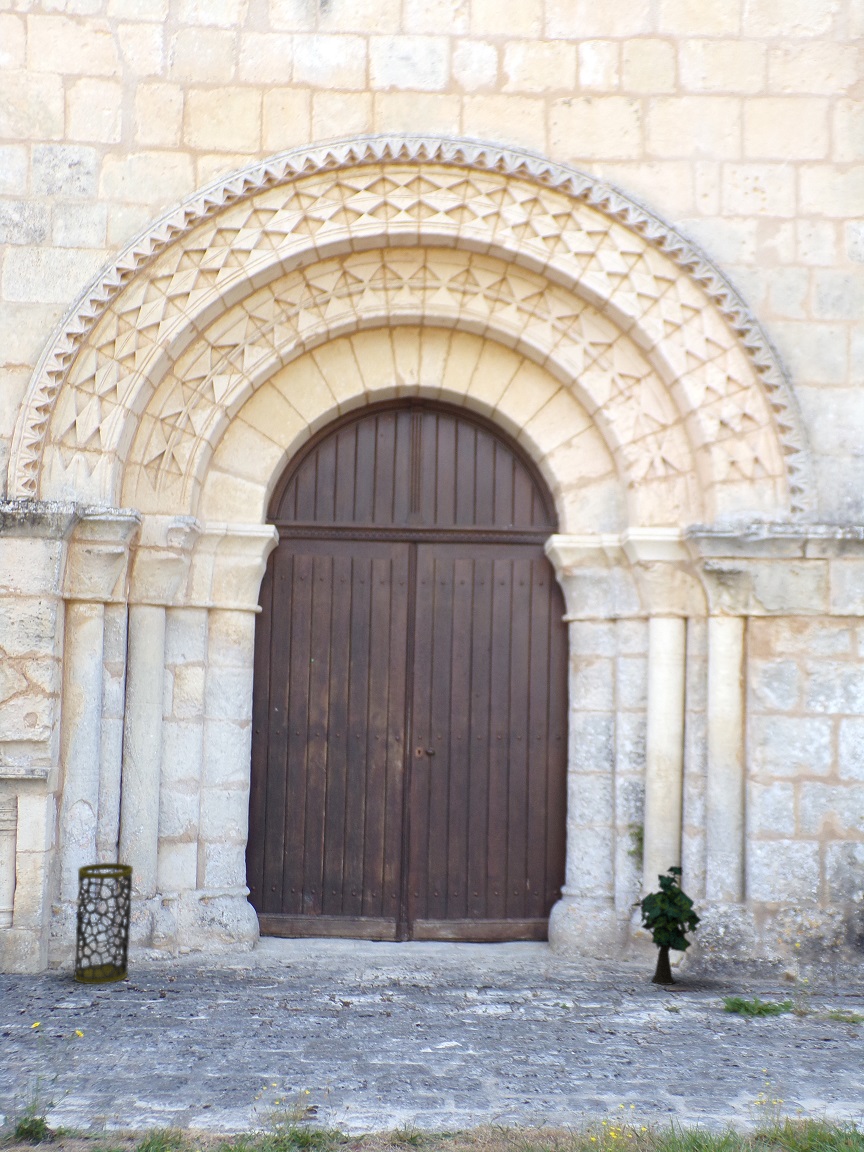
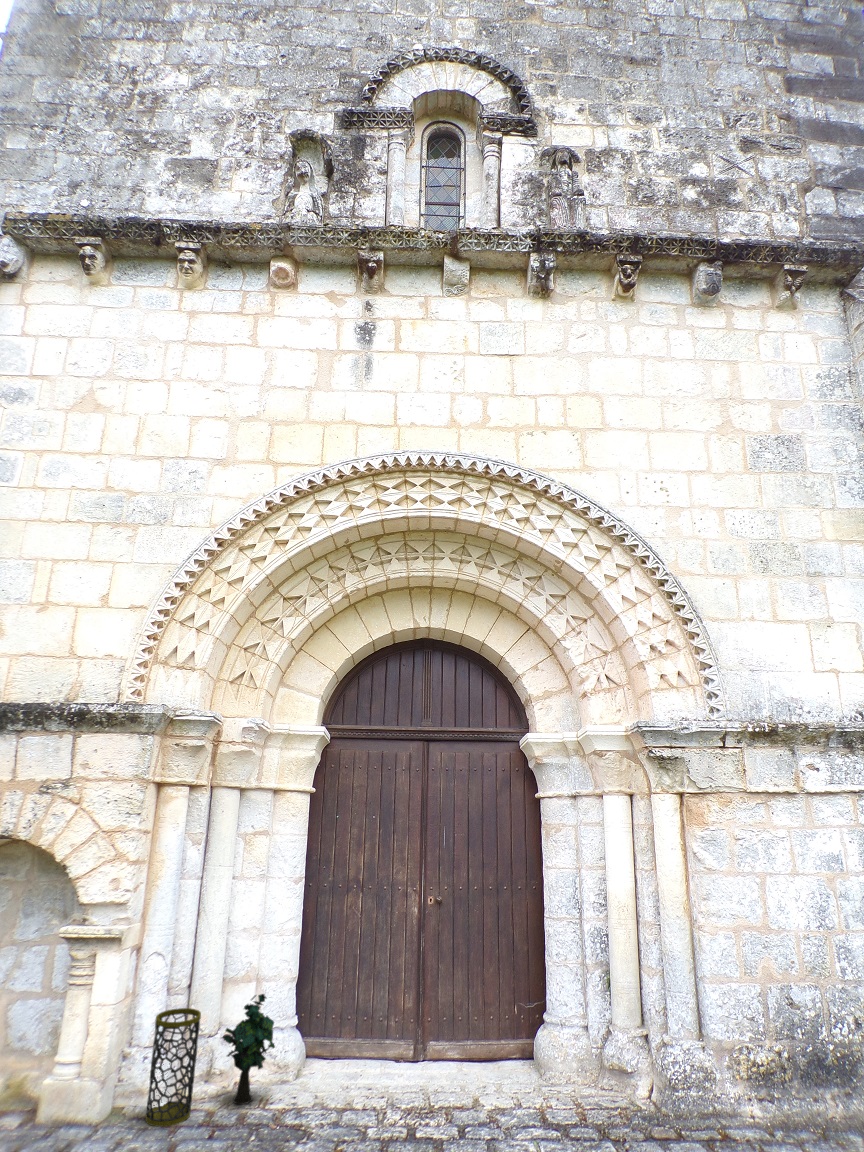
decorative plant: present [633,866,701,985] -> present [222,994,275,1104]

